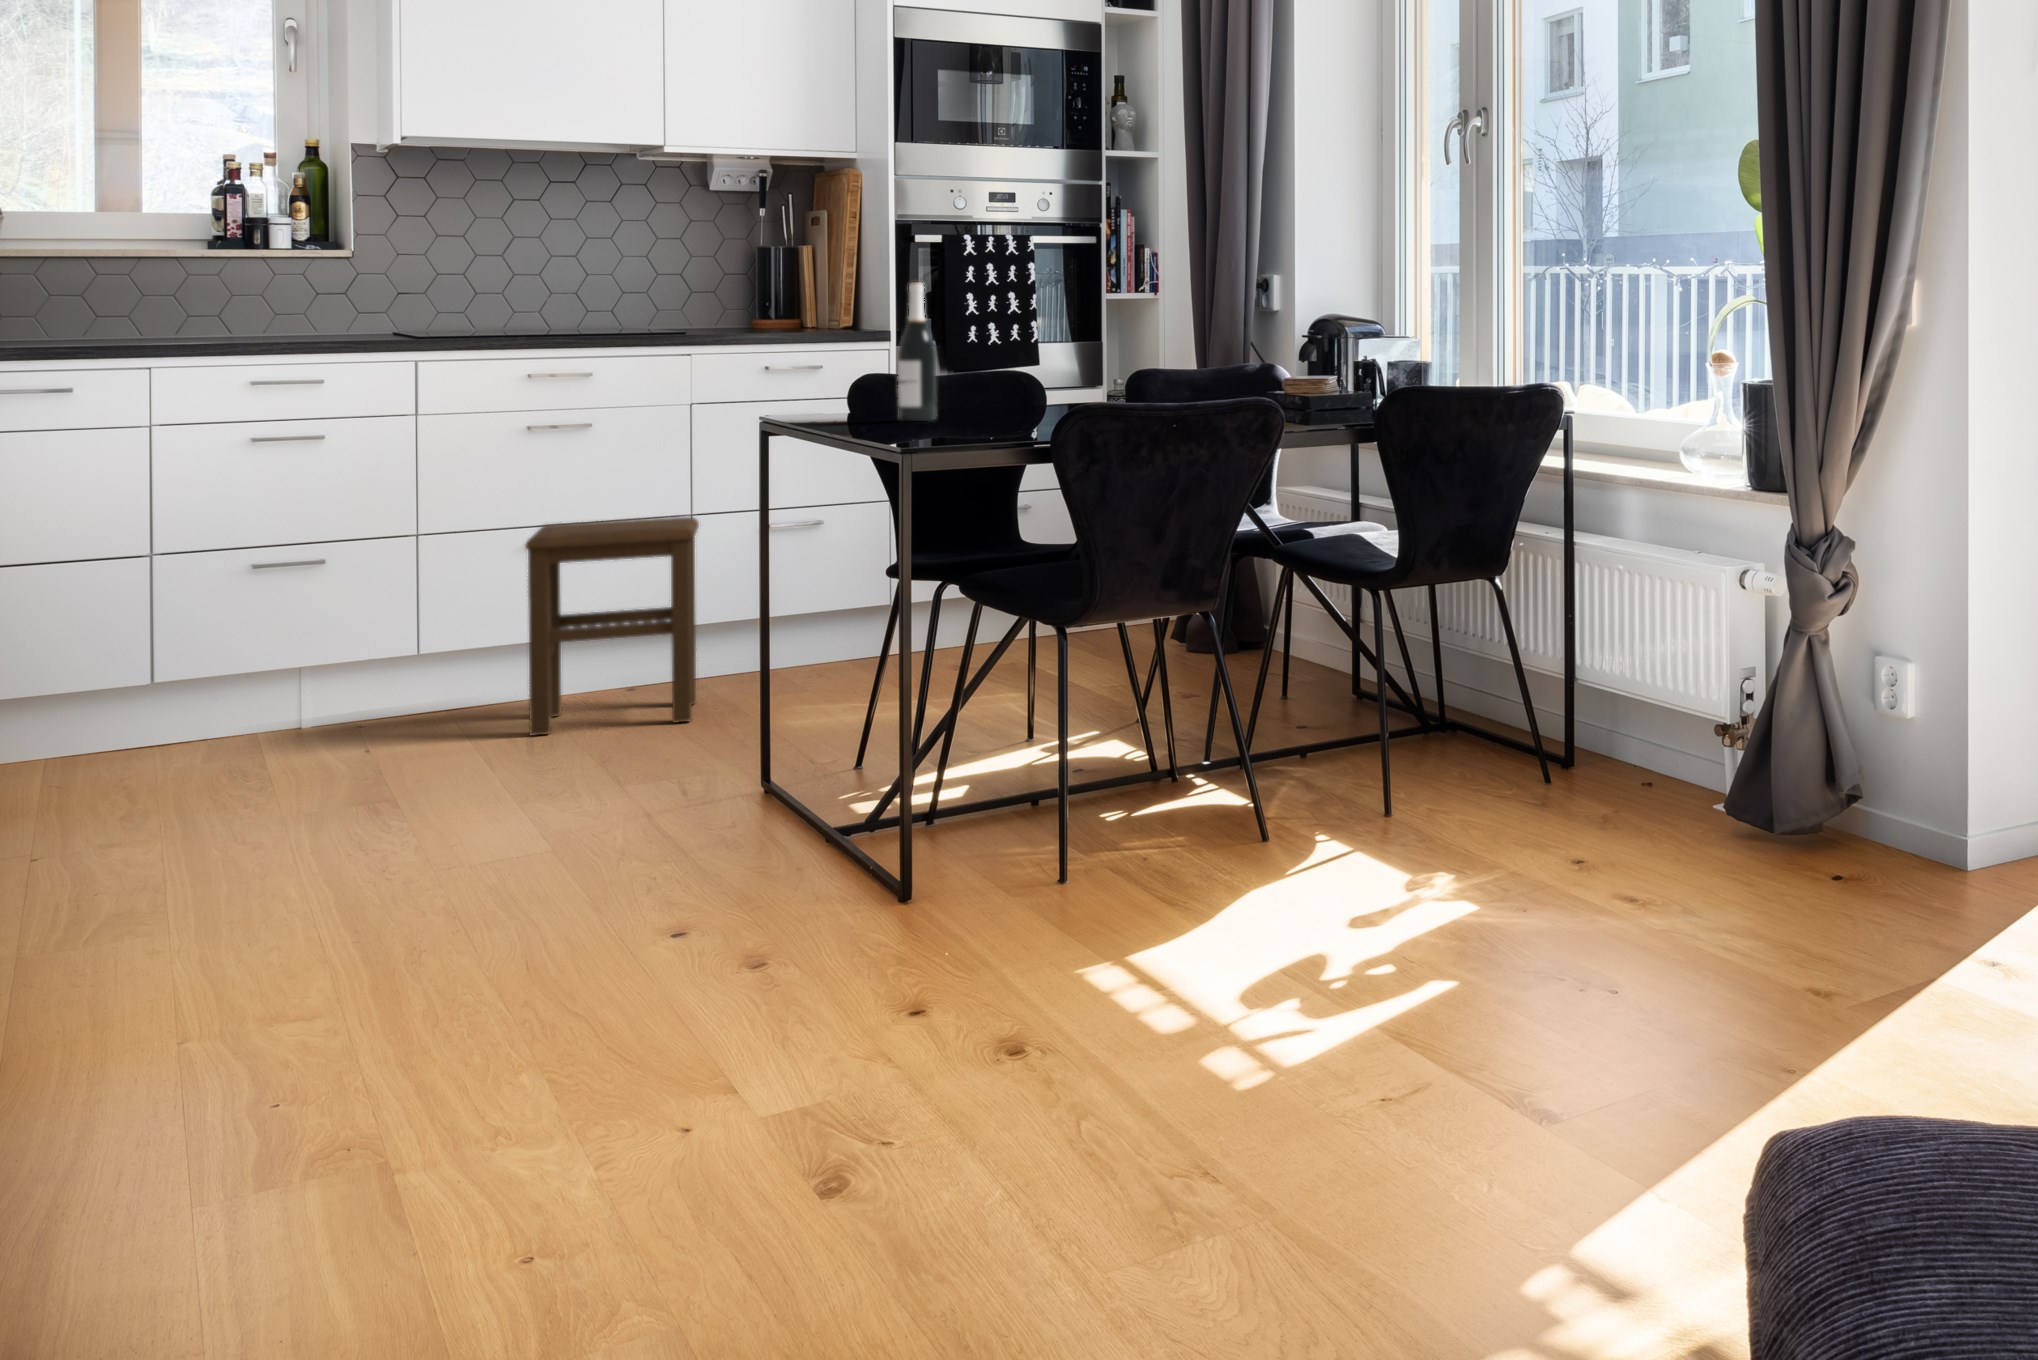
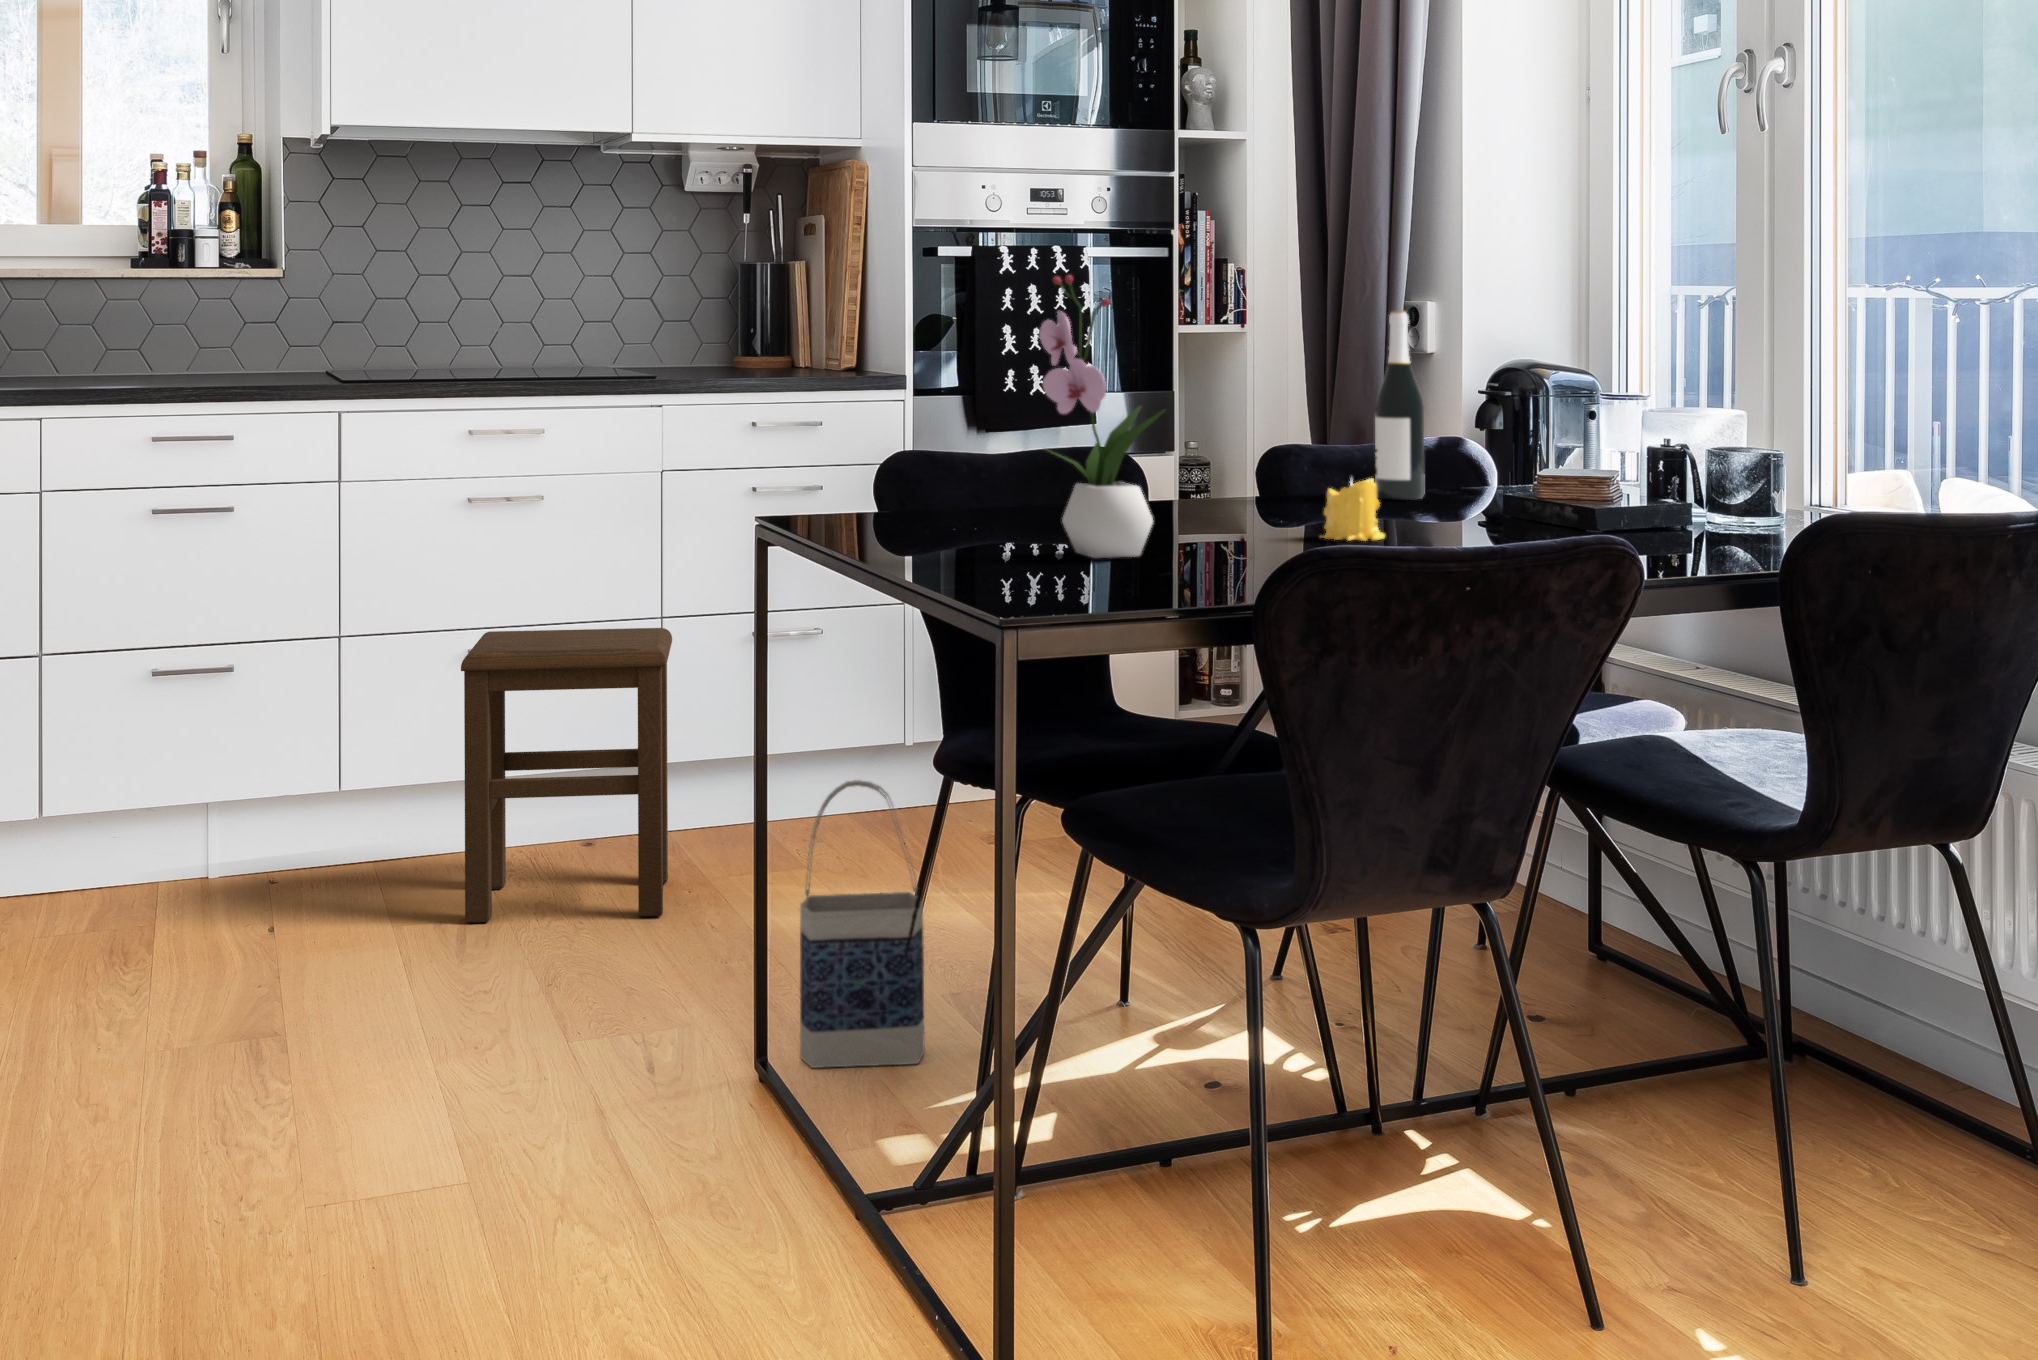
flower arrangement: none [947,255,1028,429] -> present [1039,275,1165,558]
wine bottle: present [898,282,936,421] -> present [1375,311,1424,500]
candle: none [1136,378,1178,418] -> present [1321,478,1385,541]
bag: none [792,593,882,784] -> present [800,780,925,1068]

